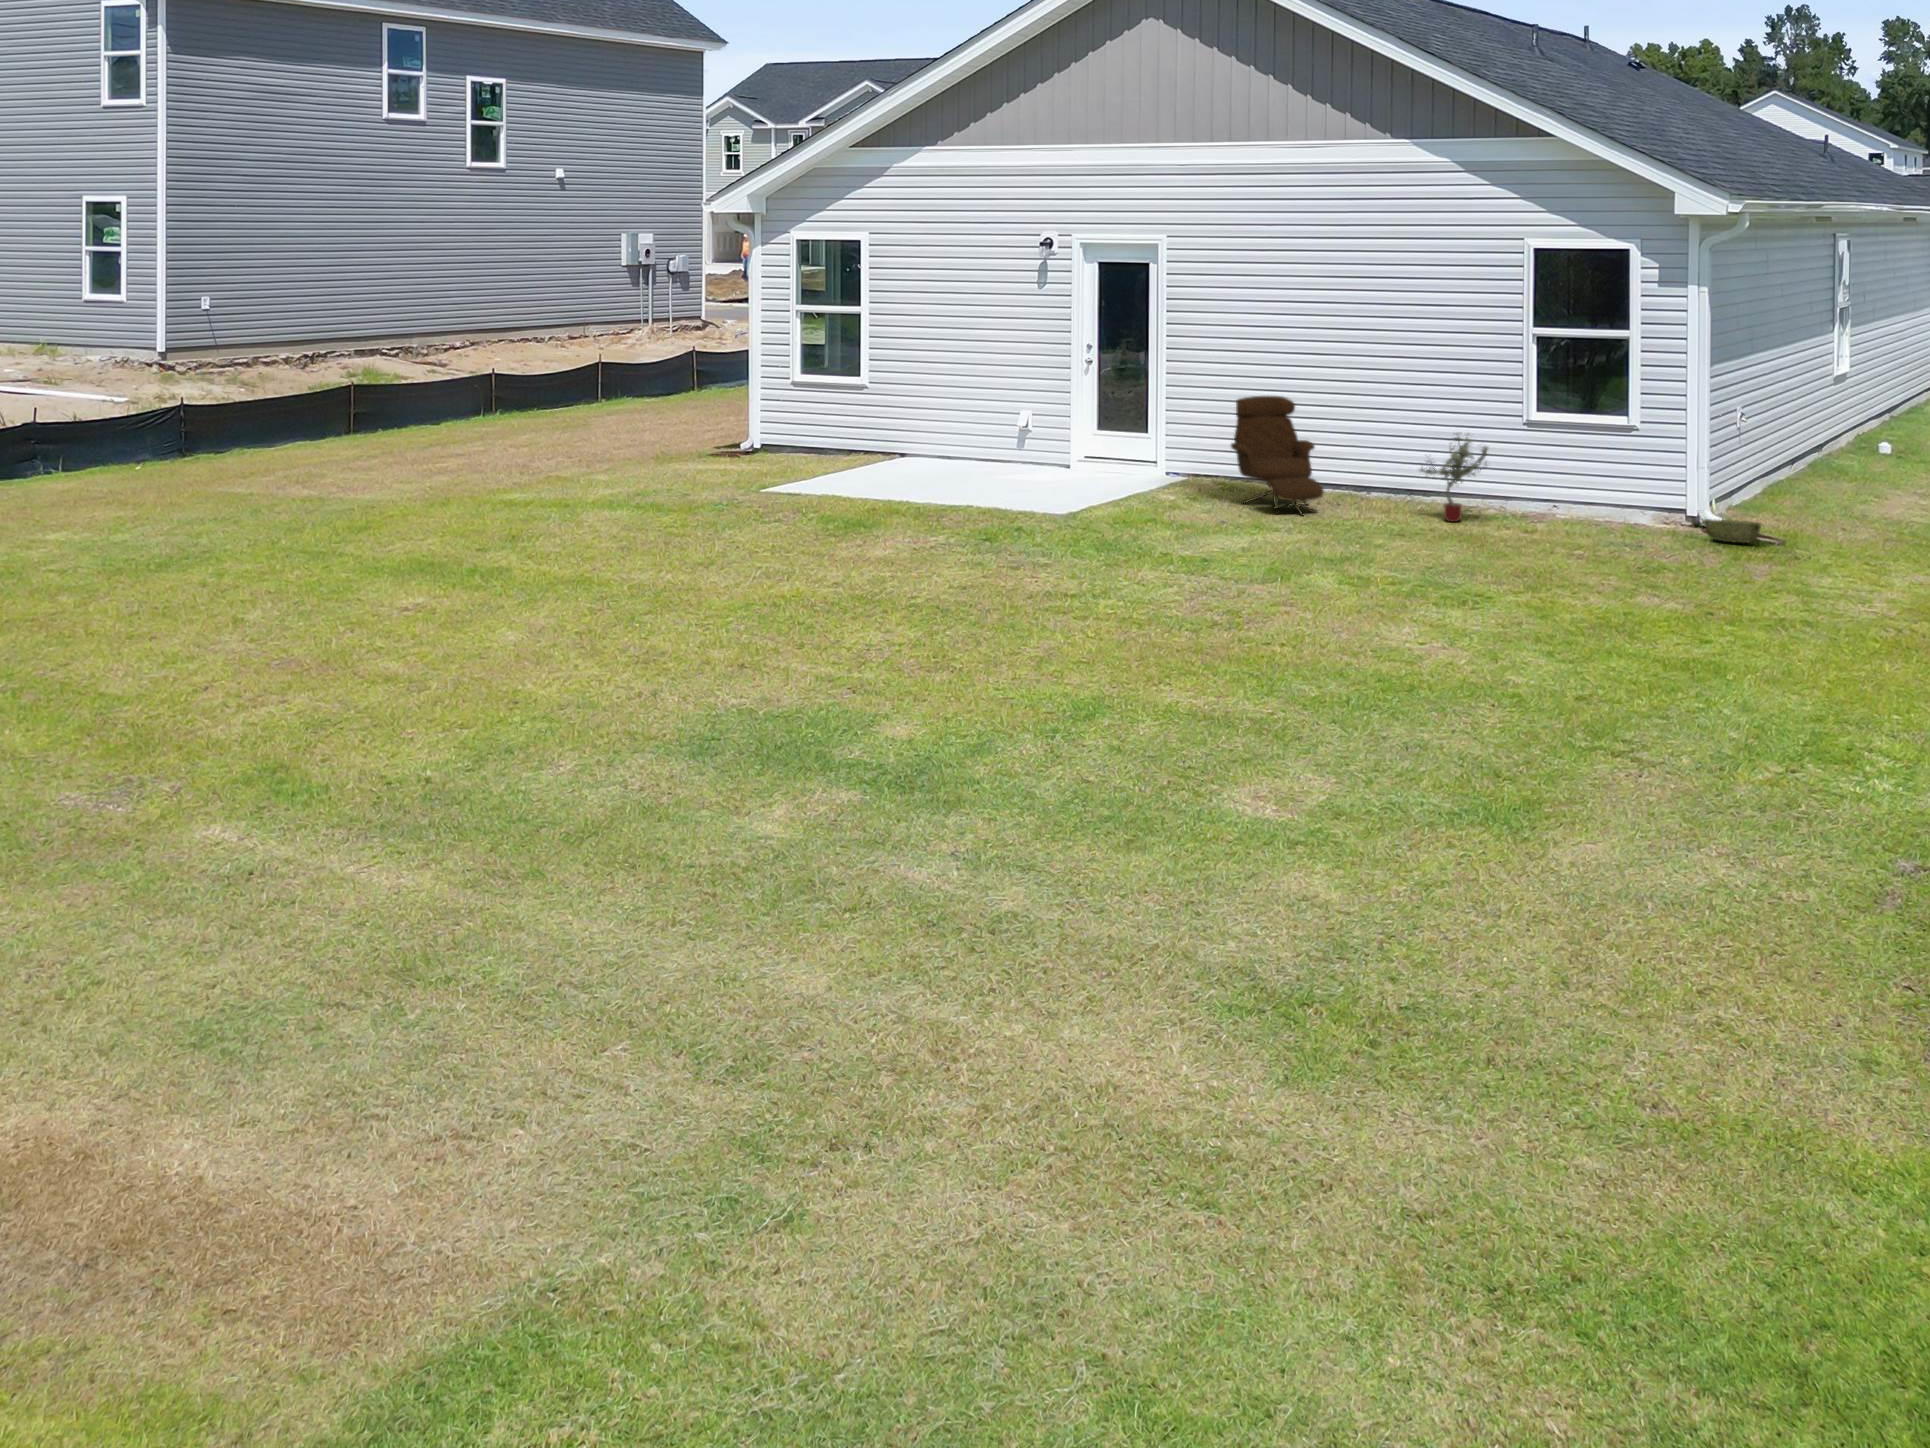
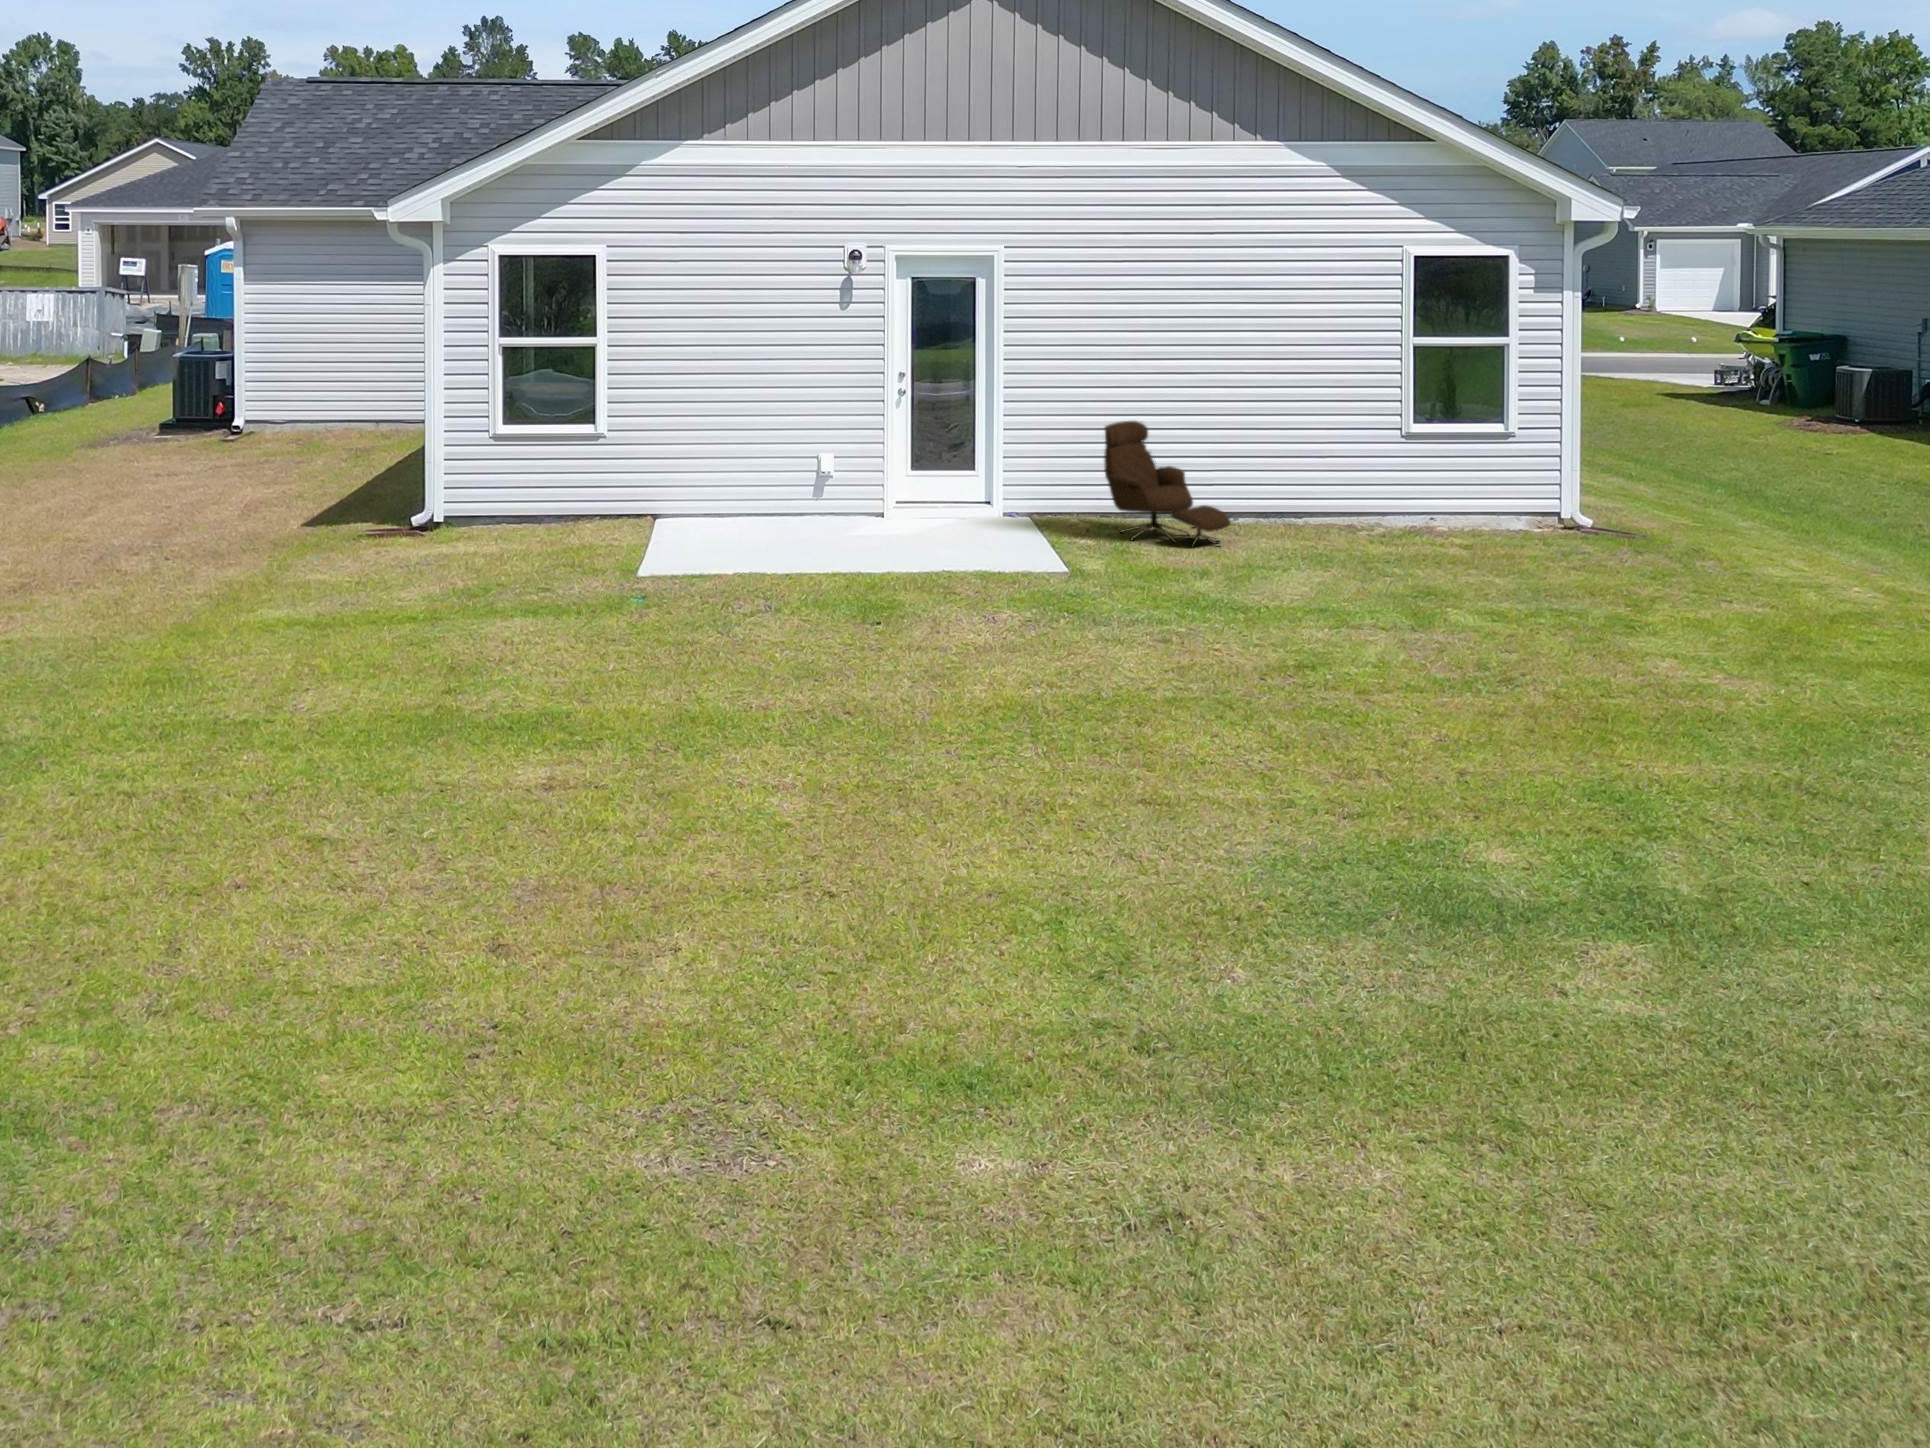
potted tree: present [1420,433,1488,522] -> none [1314,445,1392,538]
woven basket: present [1704,519,1761,543] -> none [1578,510,1631,532]

